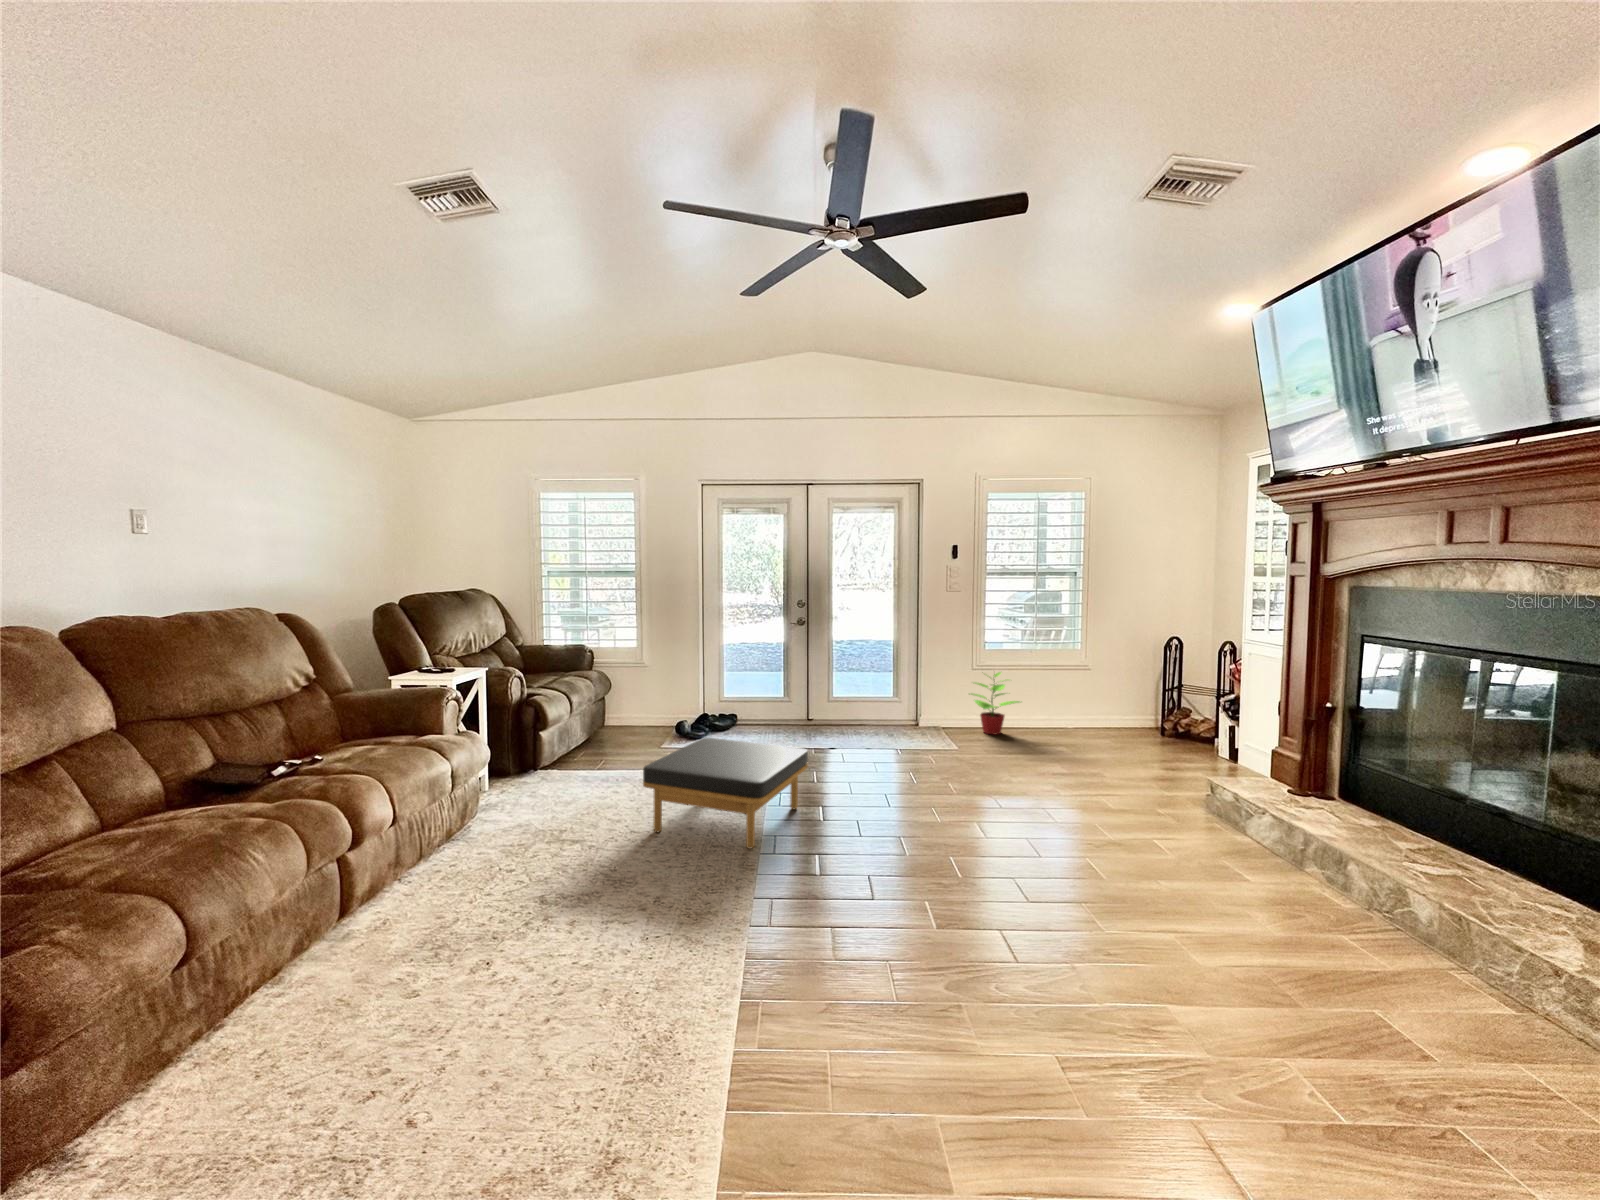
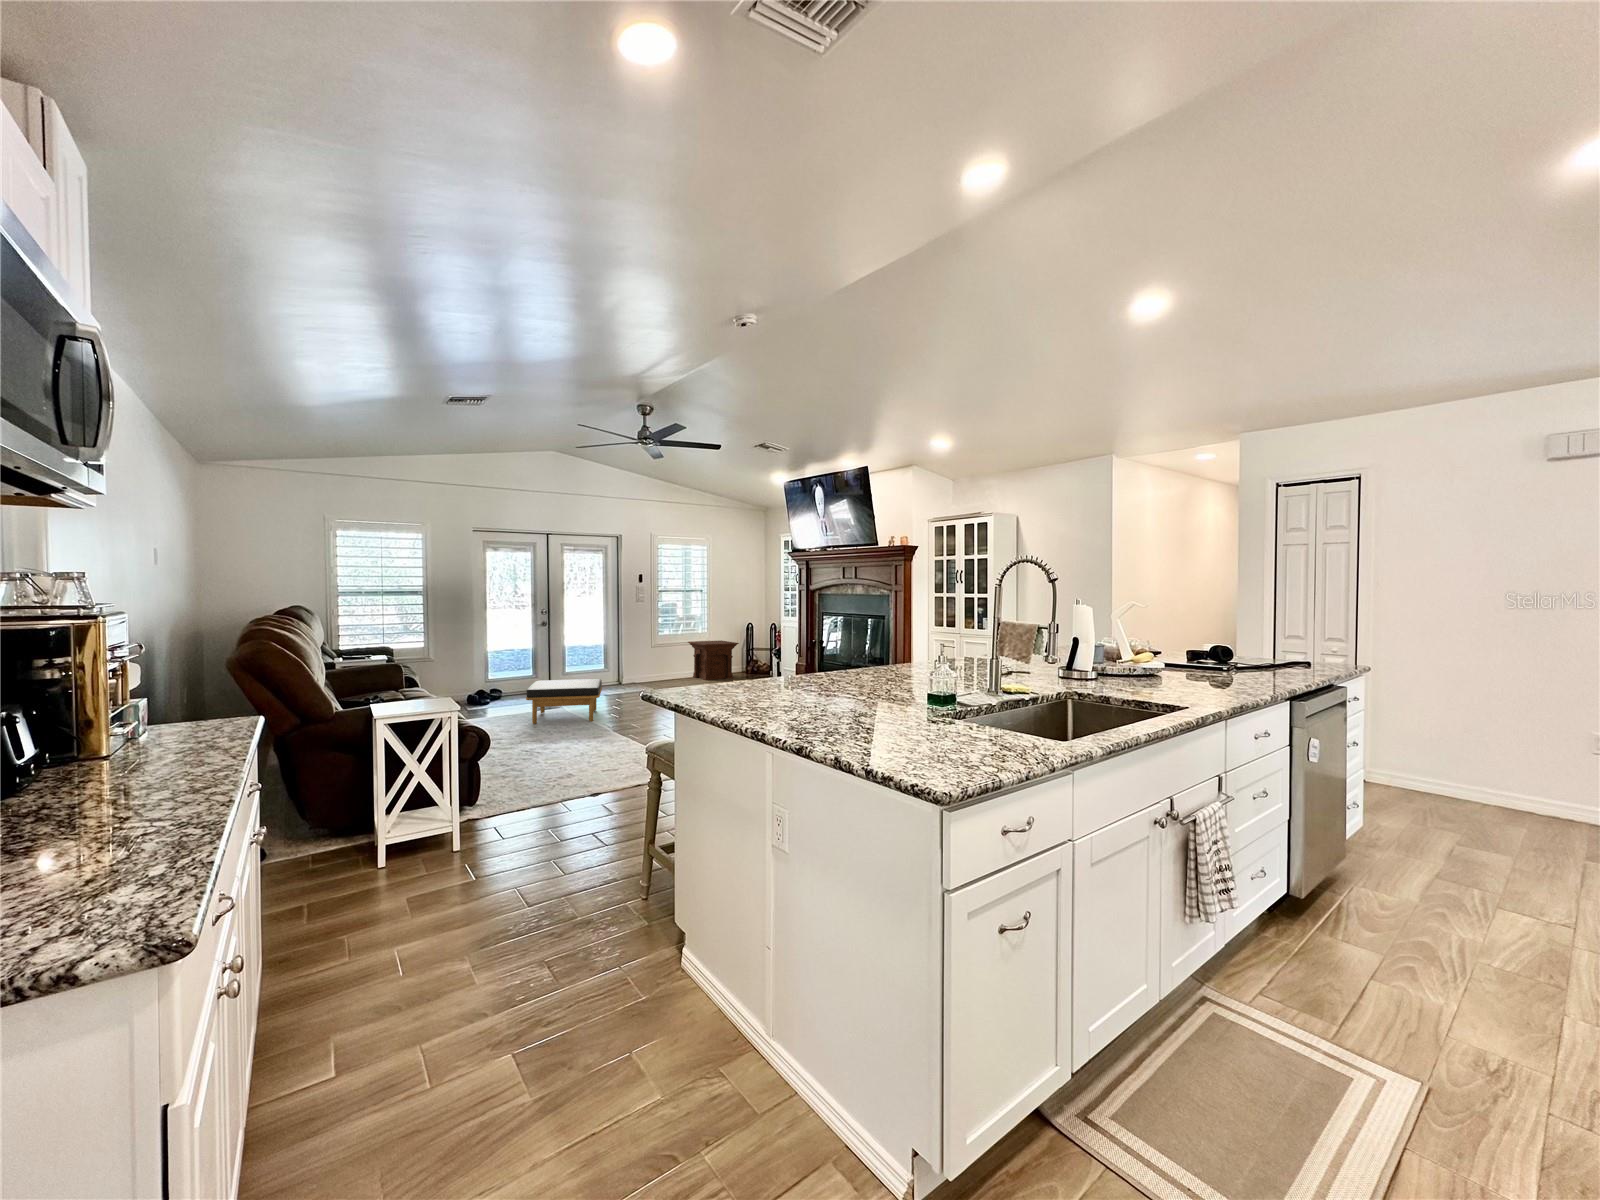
side table: none [1043,664,1143,744] -> present [688,640,739,680]
potted plant: present [971,672,1019,735] -> none [650,645,680,682]

